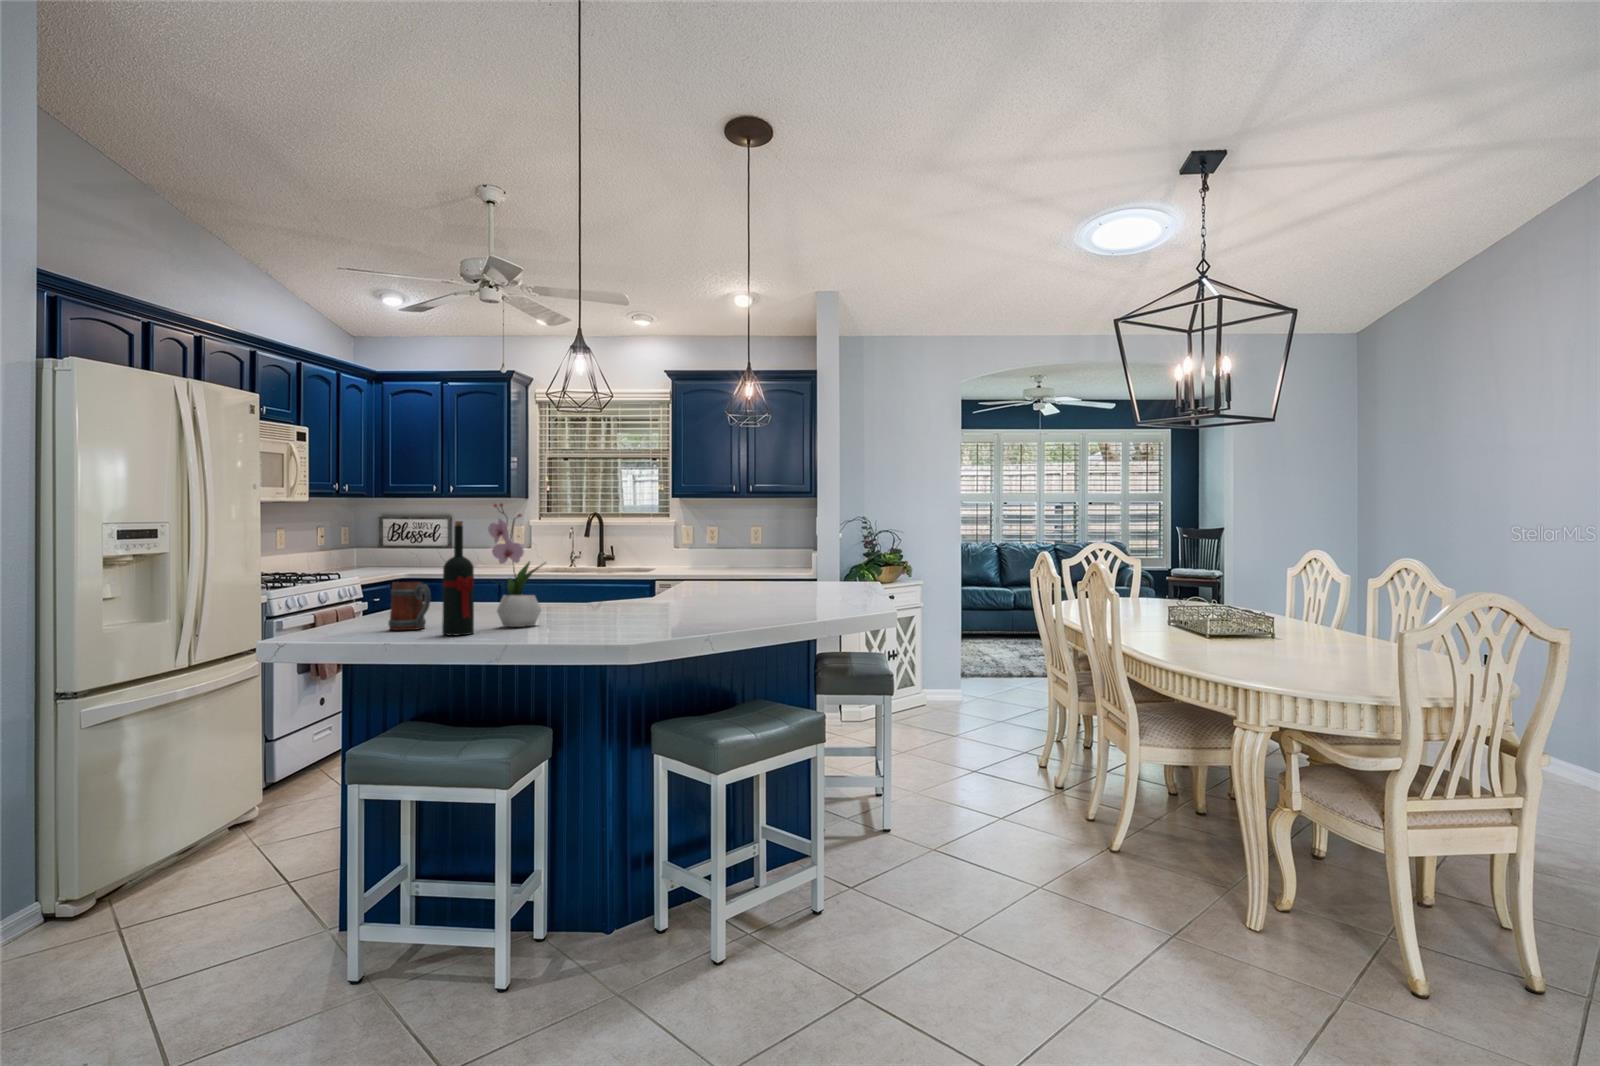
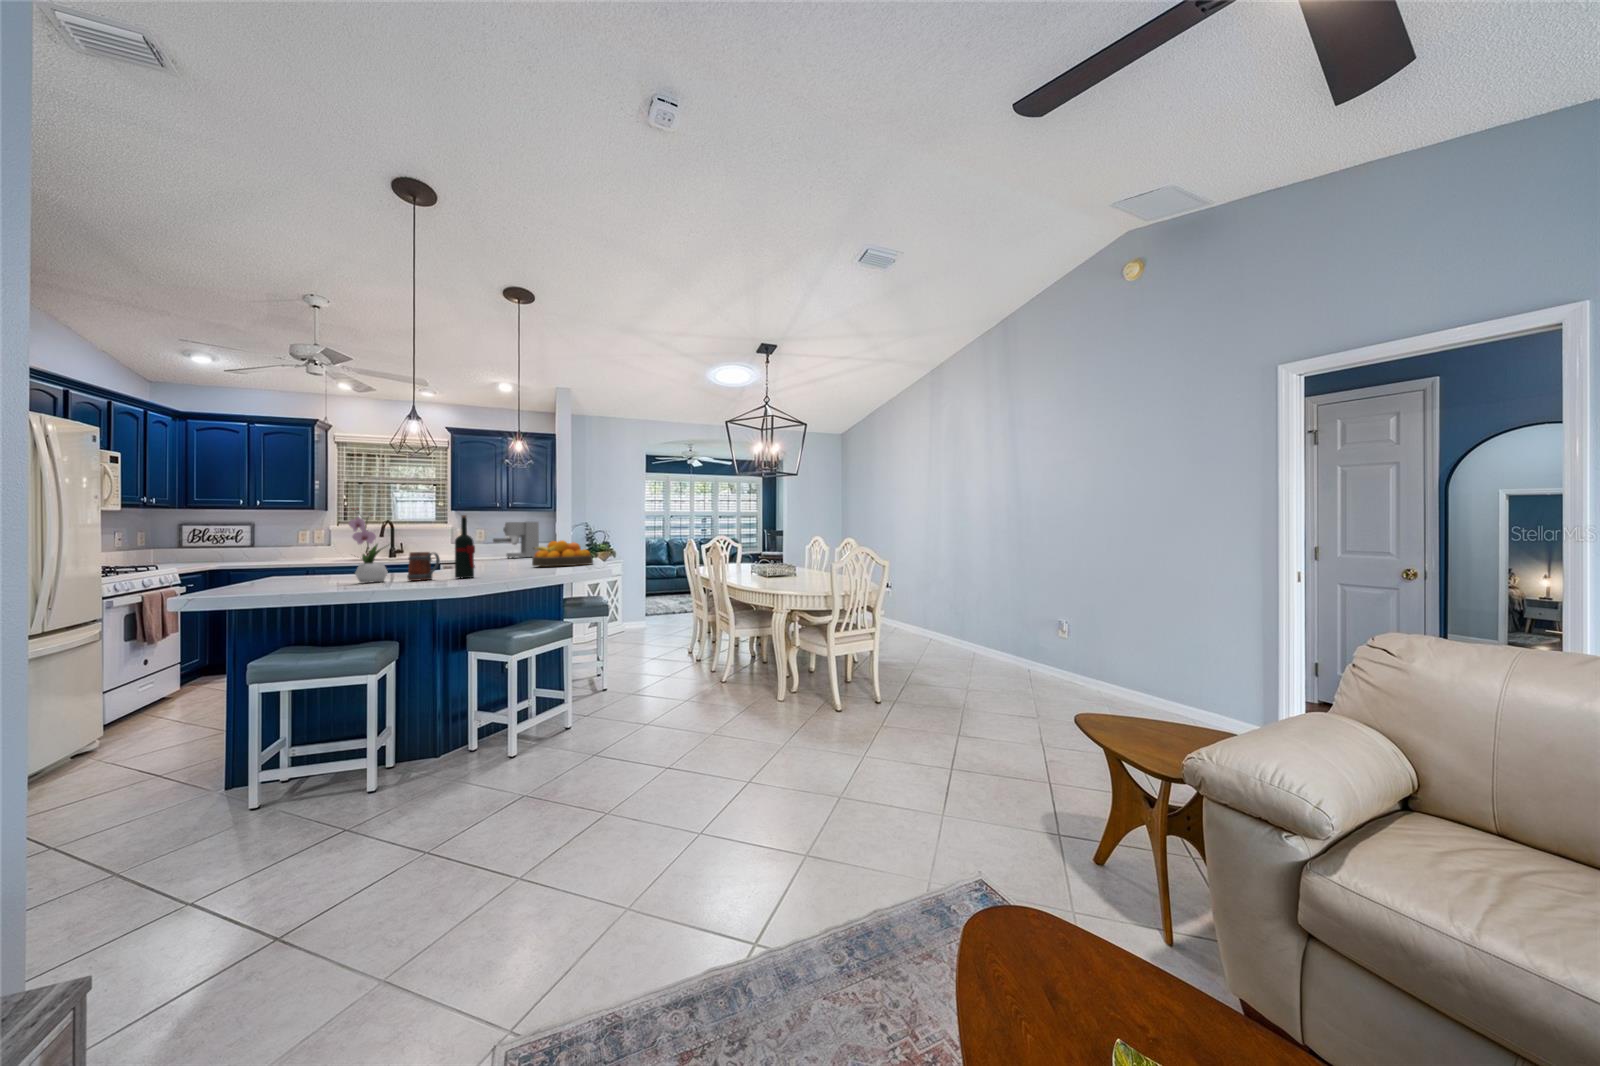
coffee maker: none [724,515,789,573] -> present [493,522,539,558]
wine bottle: present [442,521,474,636] -> present [455,515,475,578]
fruit bowl: none [763,557,864,605] -> present [532,540,593,566]
mug: present [389,582,431,630] -> present [407,552,440,581]

